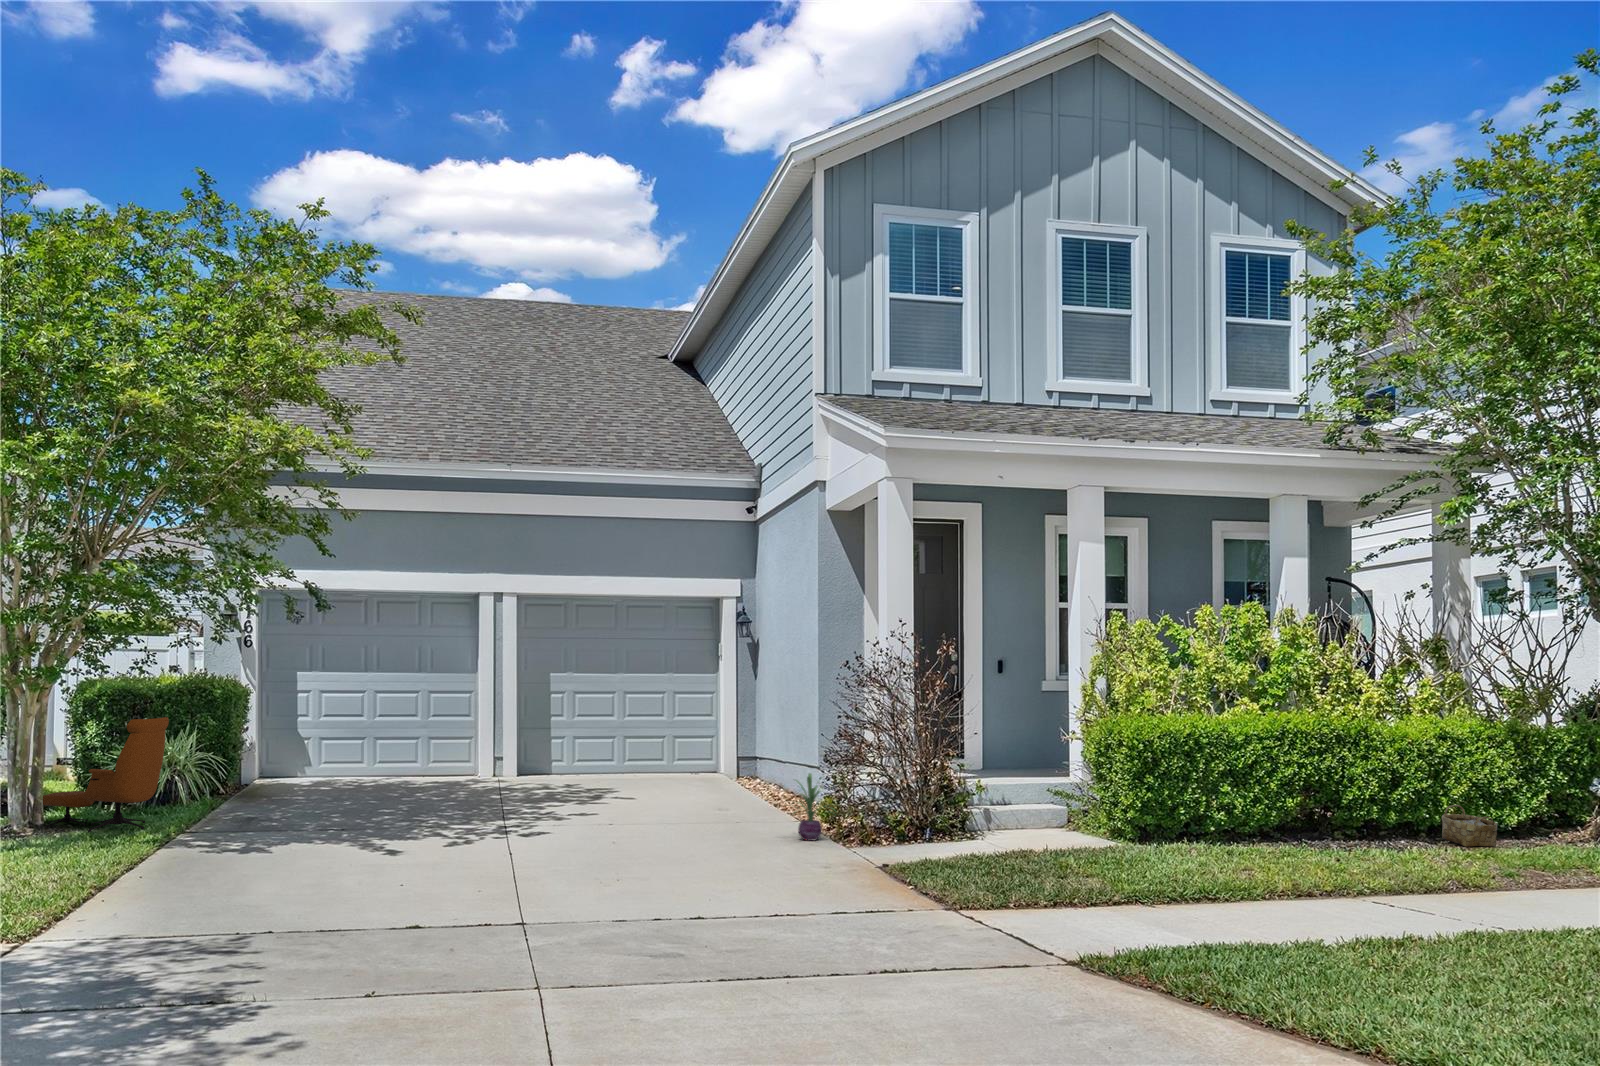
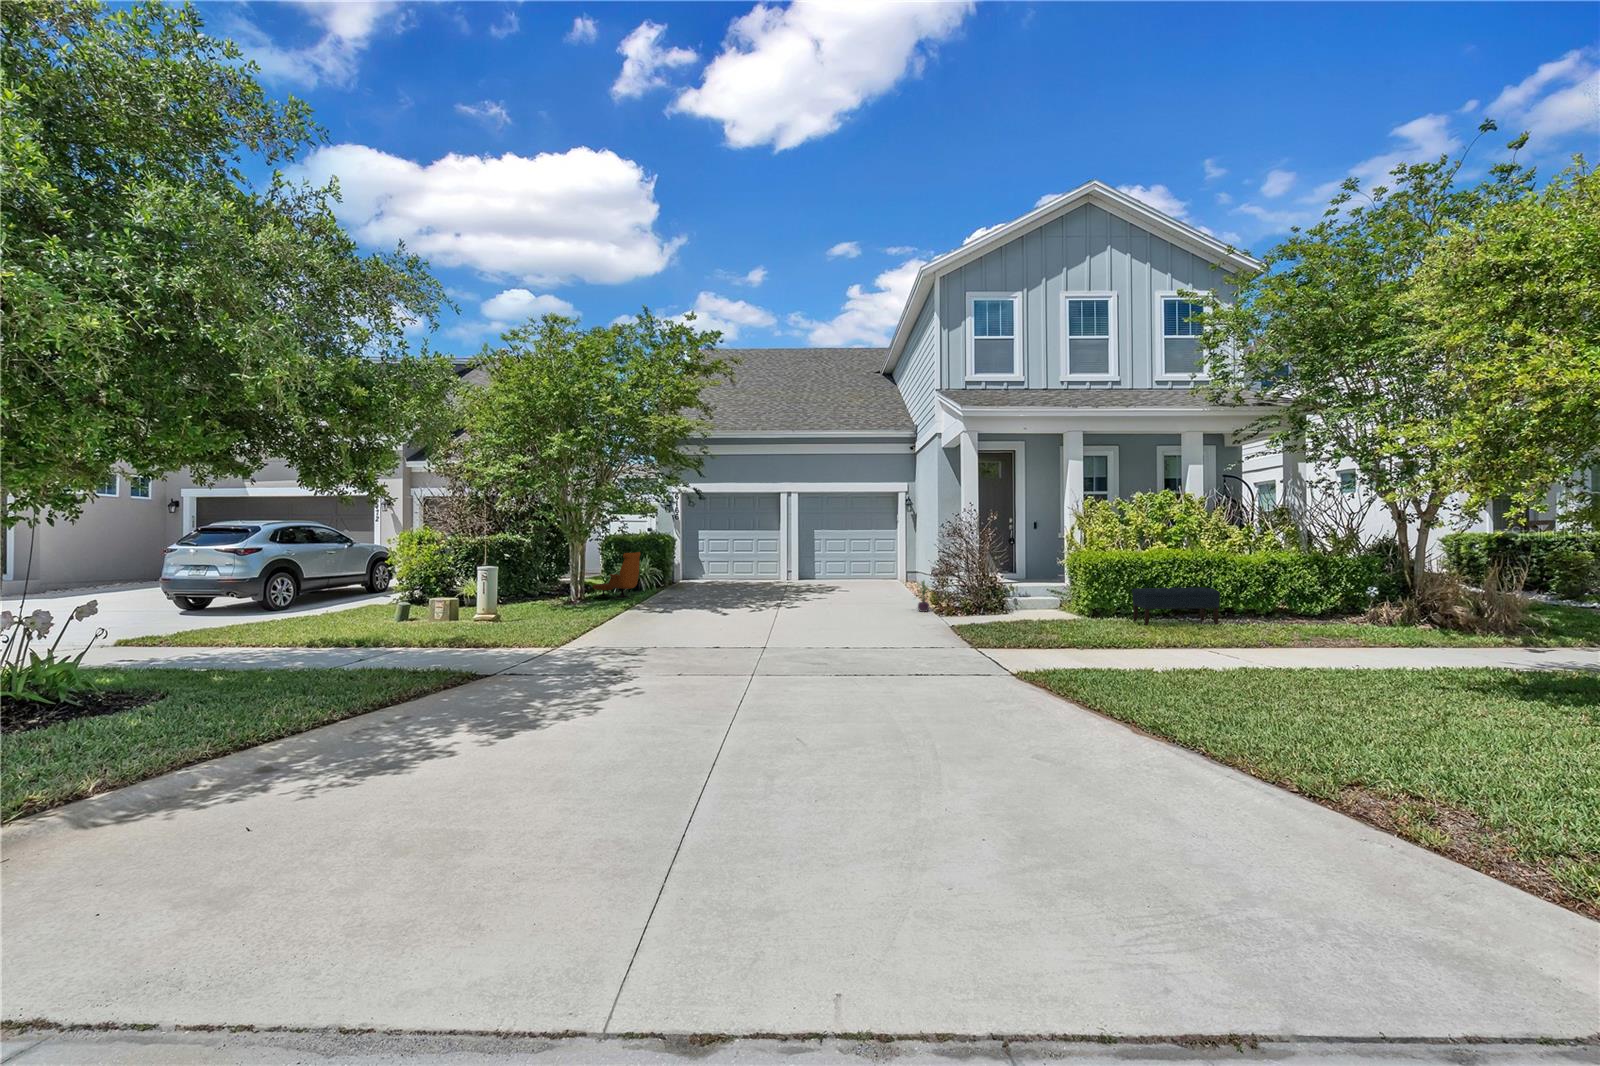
bench: none [1211,781,1365,857] -> present [1132,587,1220,625]
woven basket: present [1442,805,1497,847] -> none [1270,601,1303,624]

